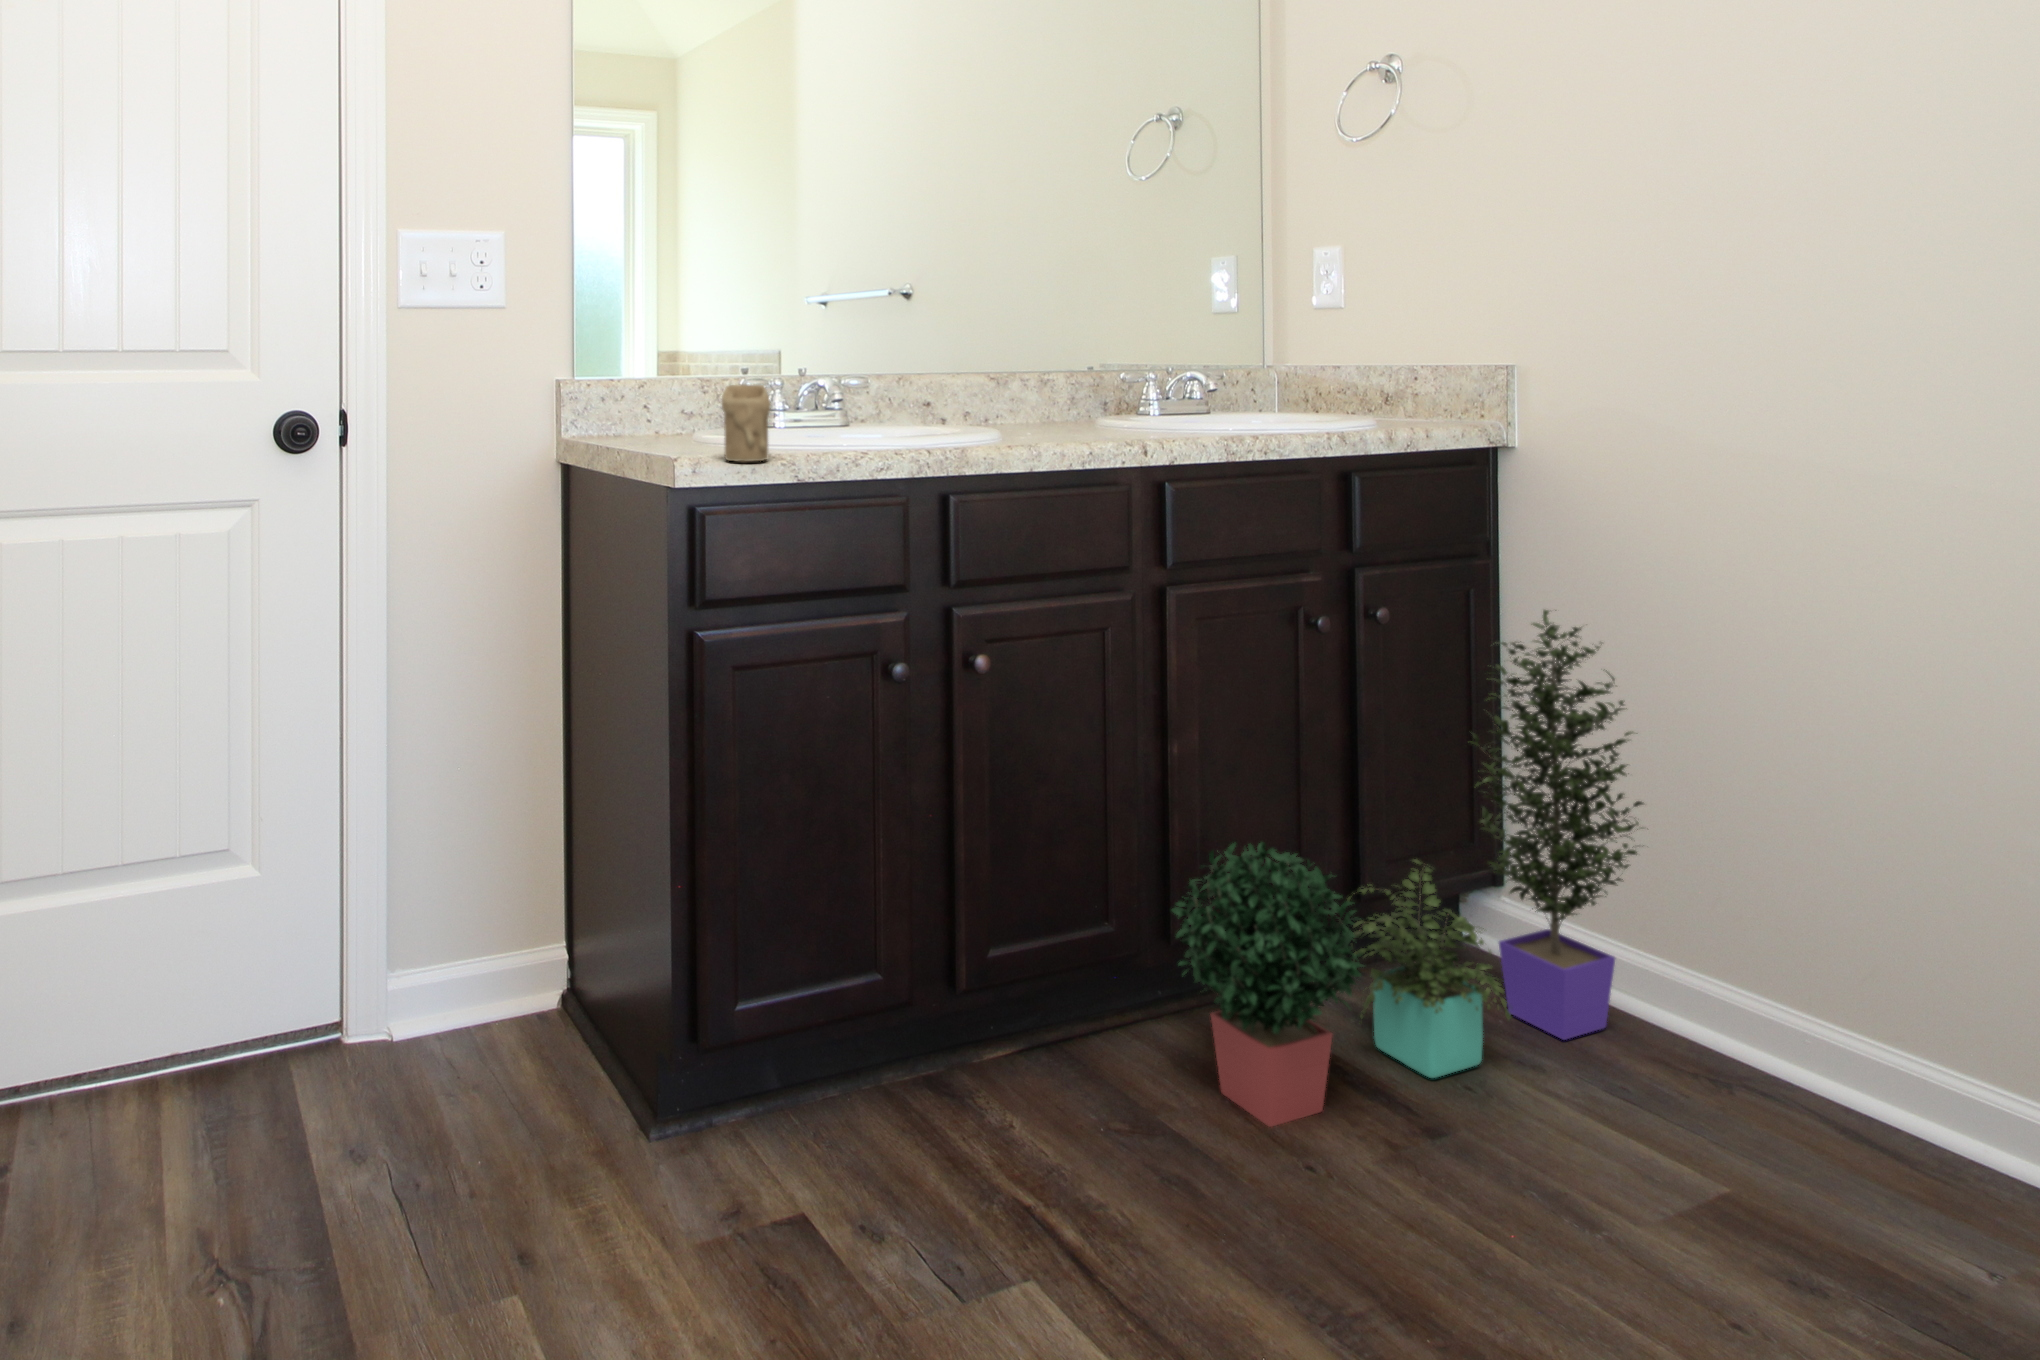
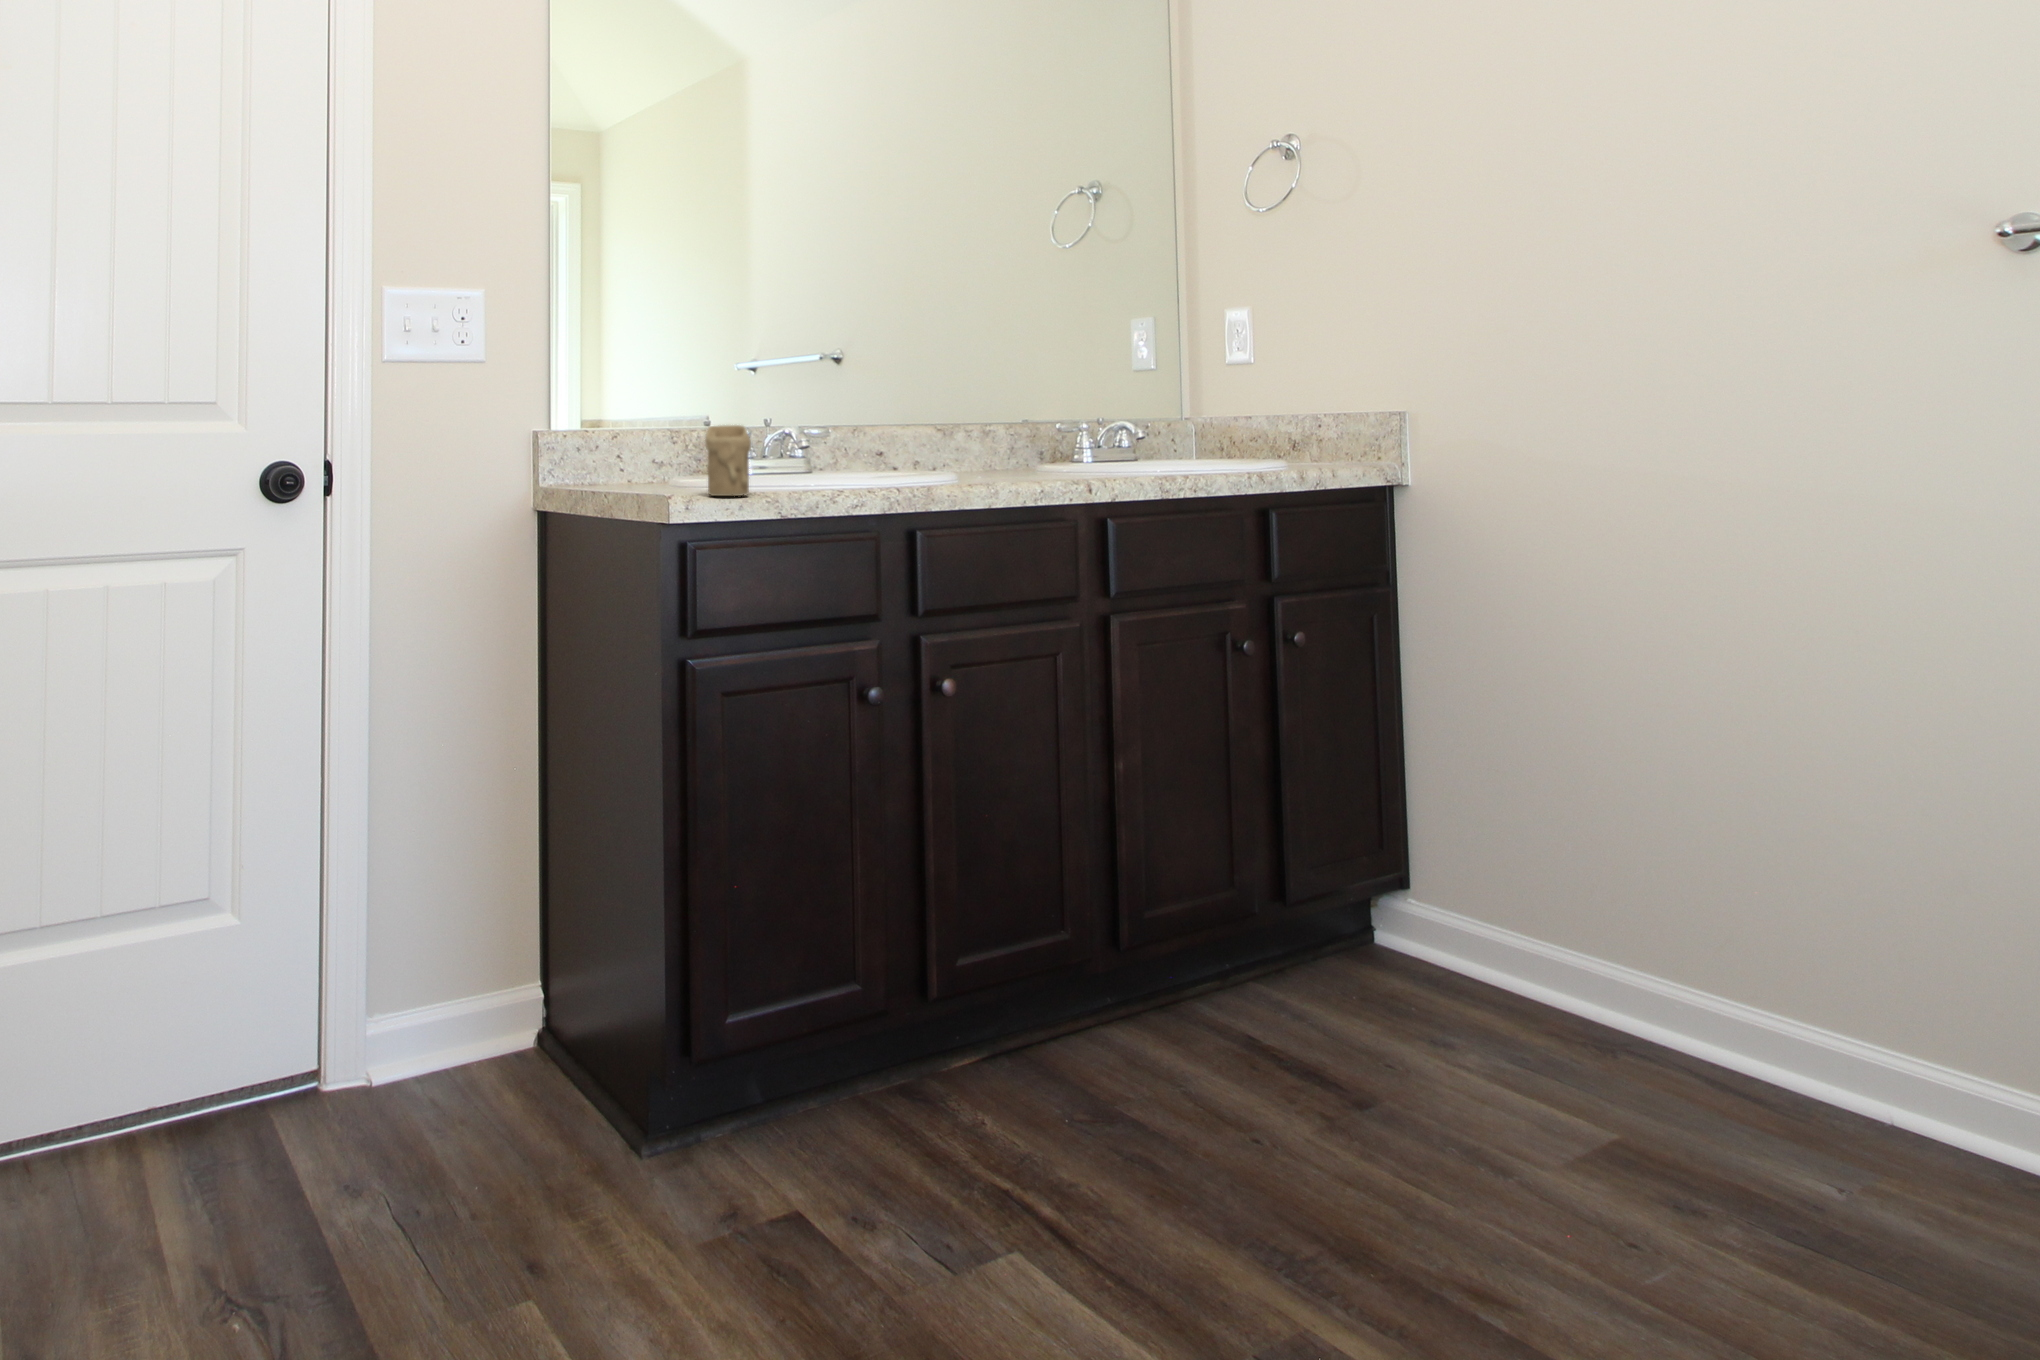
potted plant: present [1172,610,1644,1127] -> none [1121,629,1537,1107]

